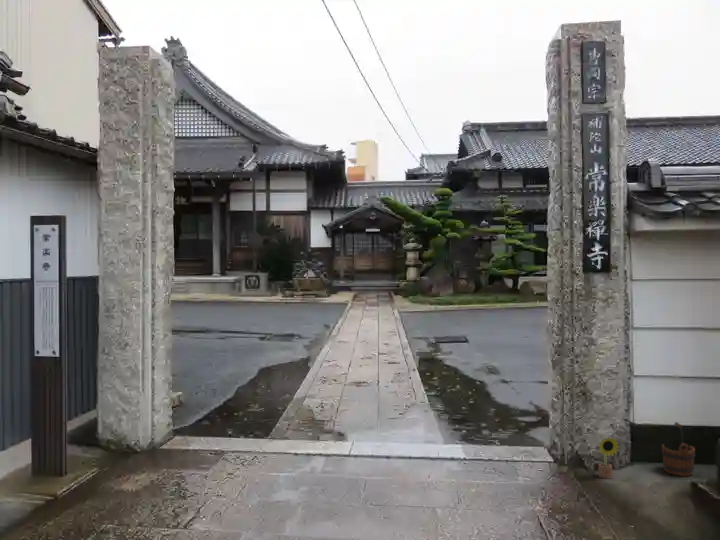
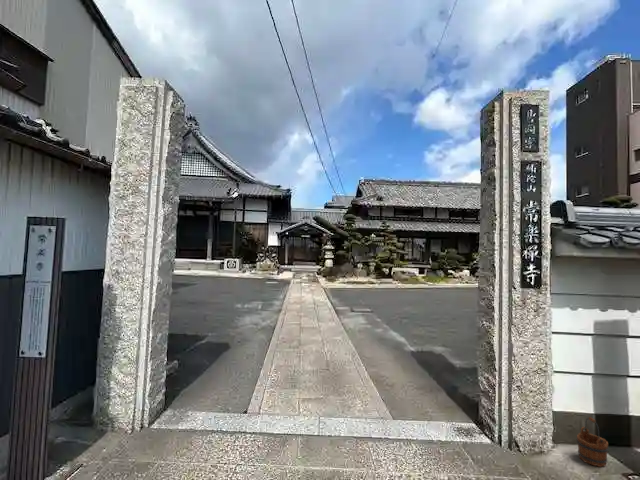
decorative plant: present [599,438,619,479] -> none [529,433,552,469]

